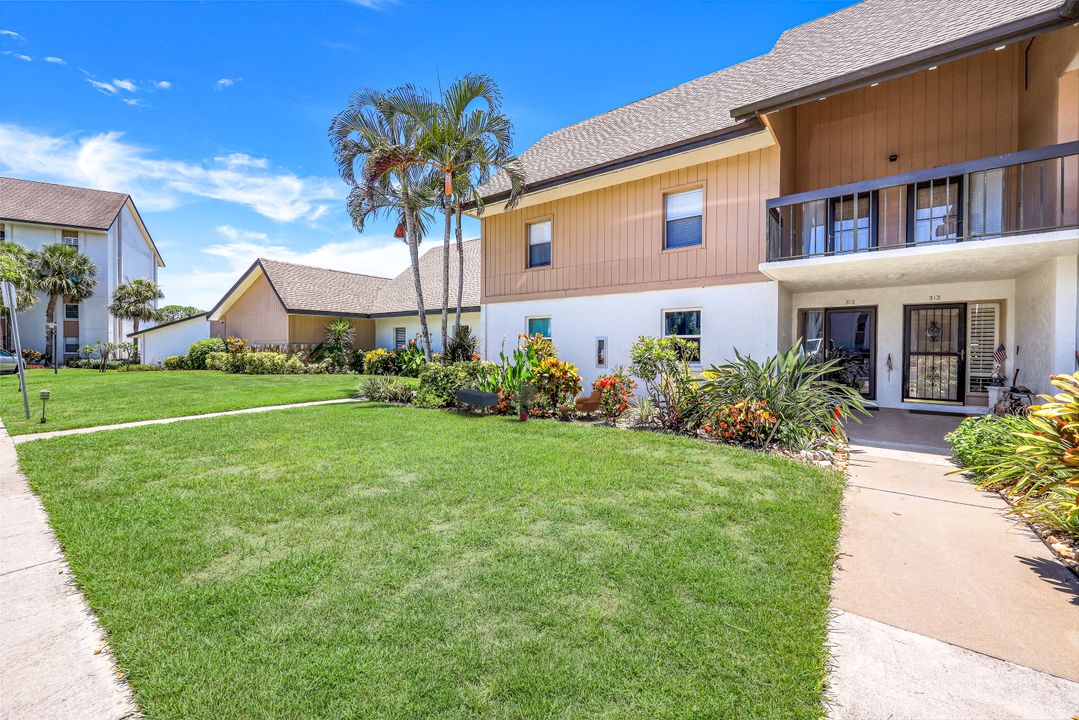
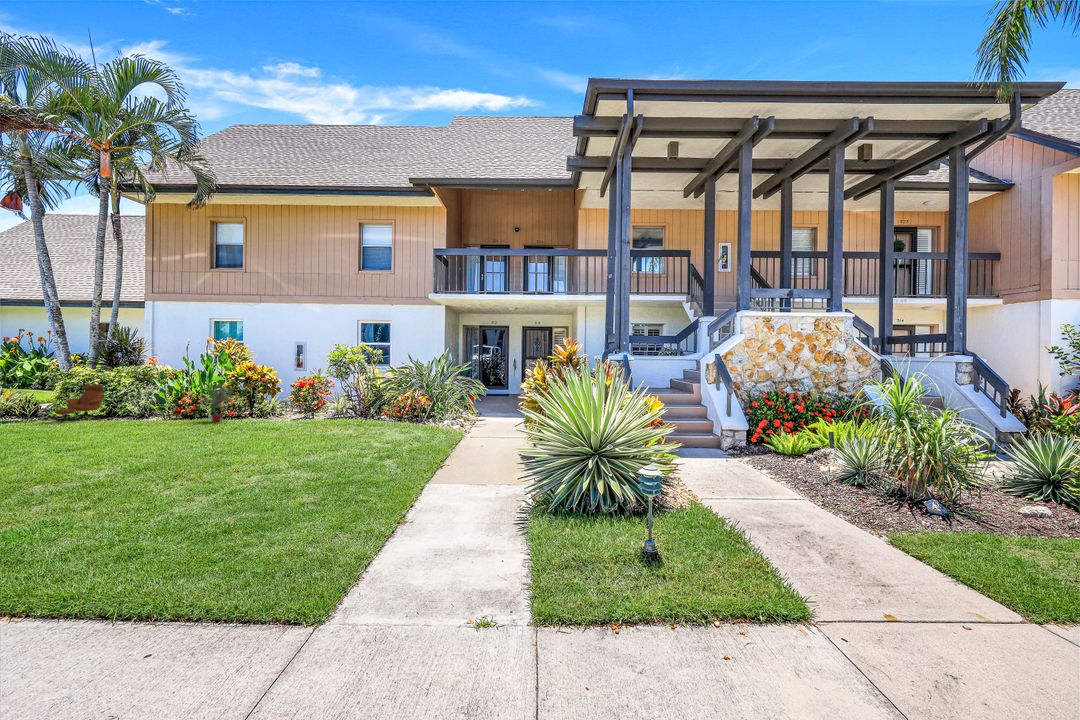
lounge chair: present [559,386,603,421] -> present [55,385,104,423]
bench: present [456,389,498,418] -> none [123,395,183,423]

